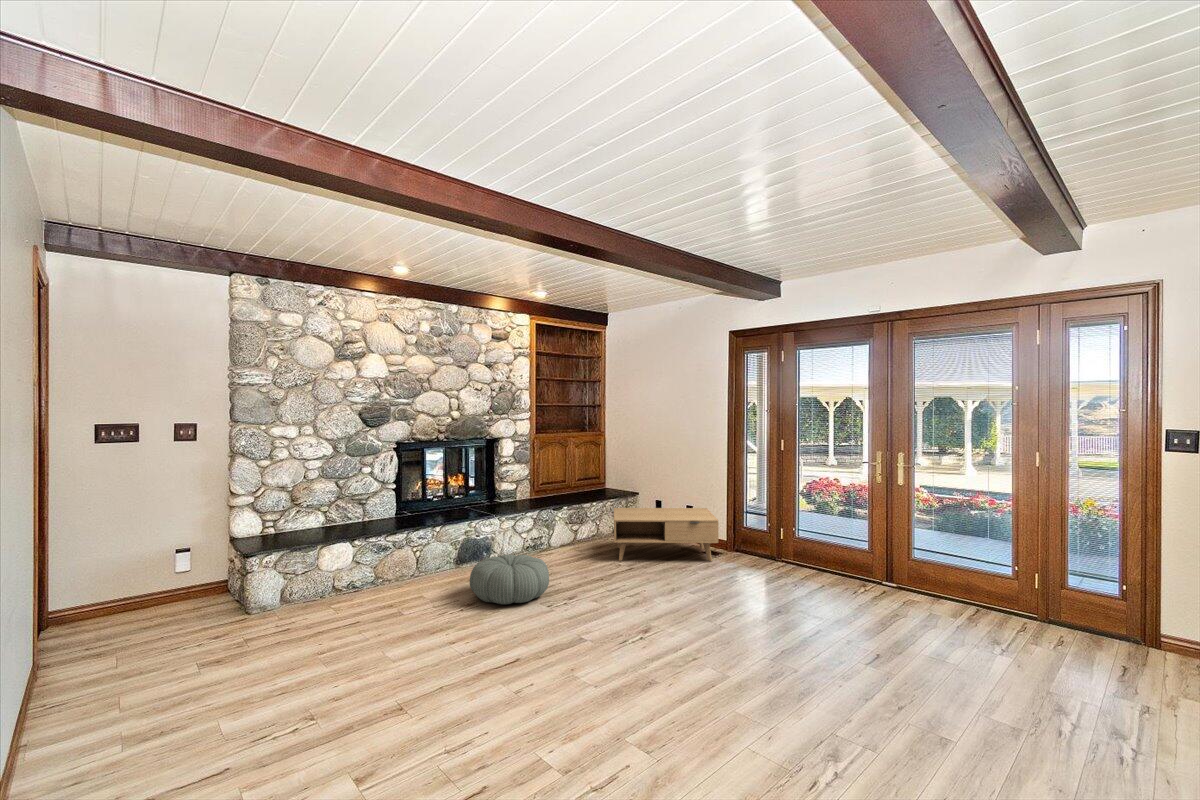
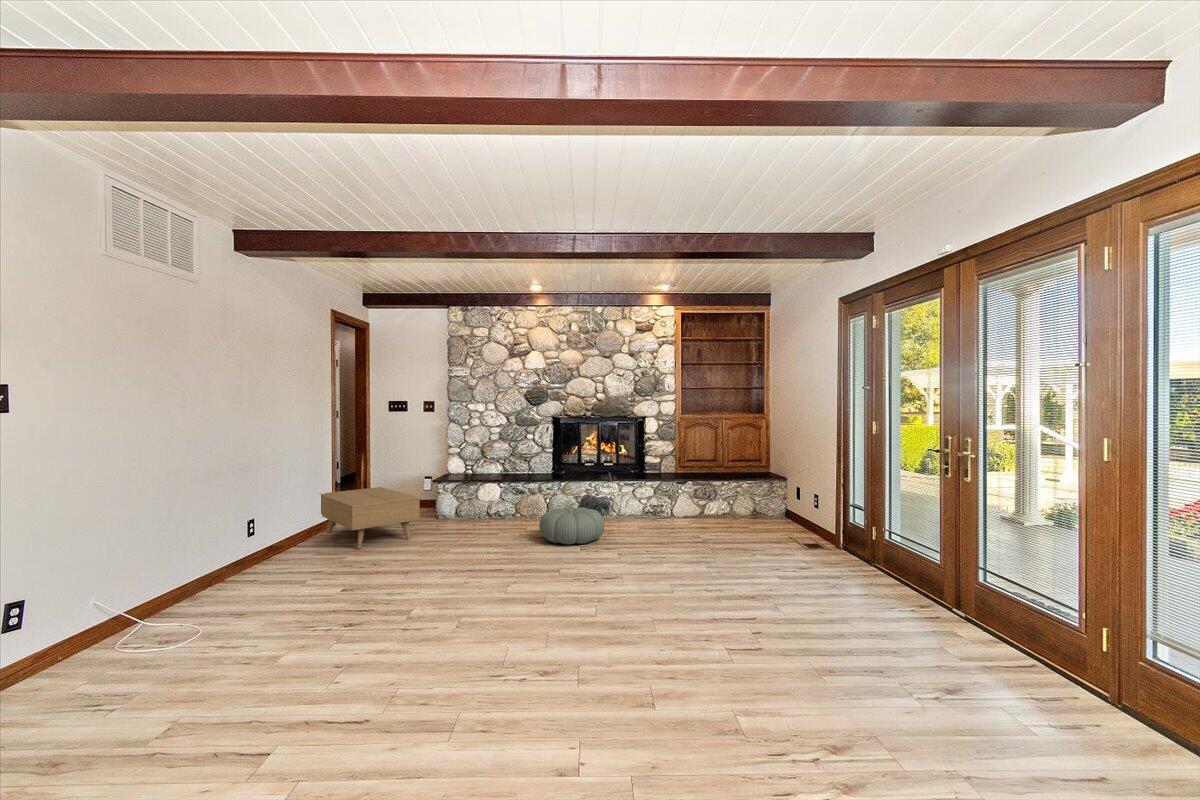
coffee table: present [614,508,718,561] -> present [320,487,420,549]

